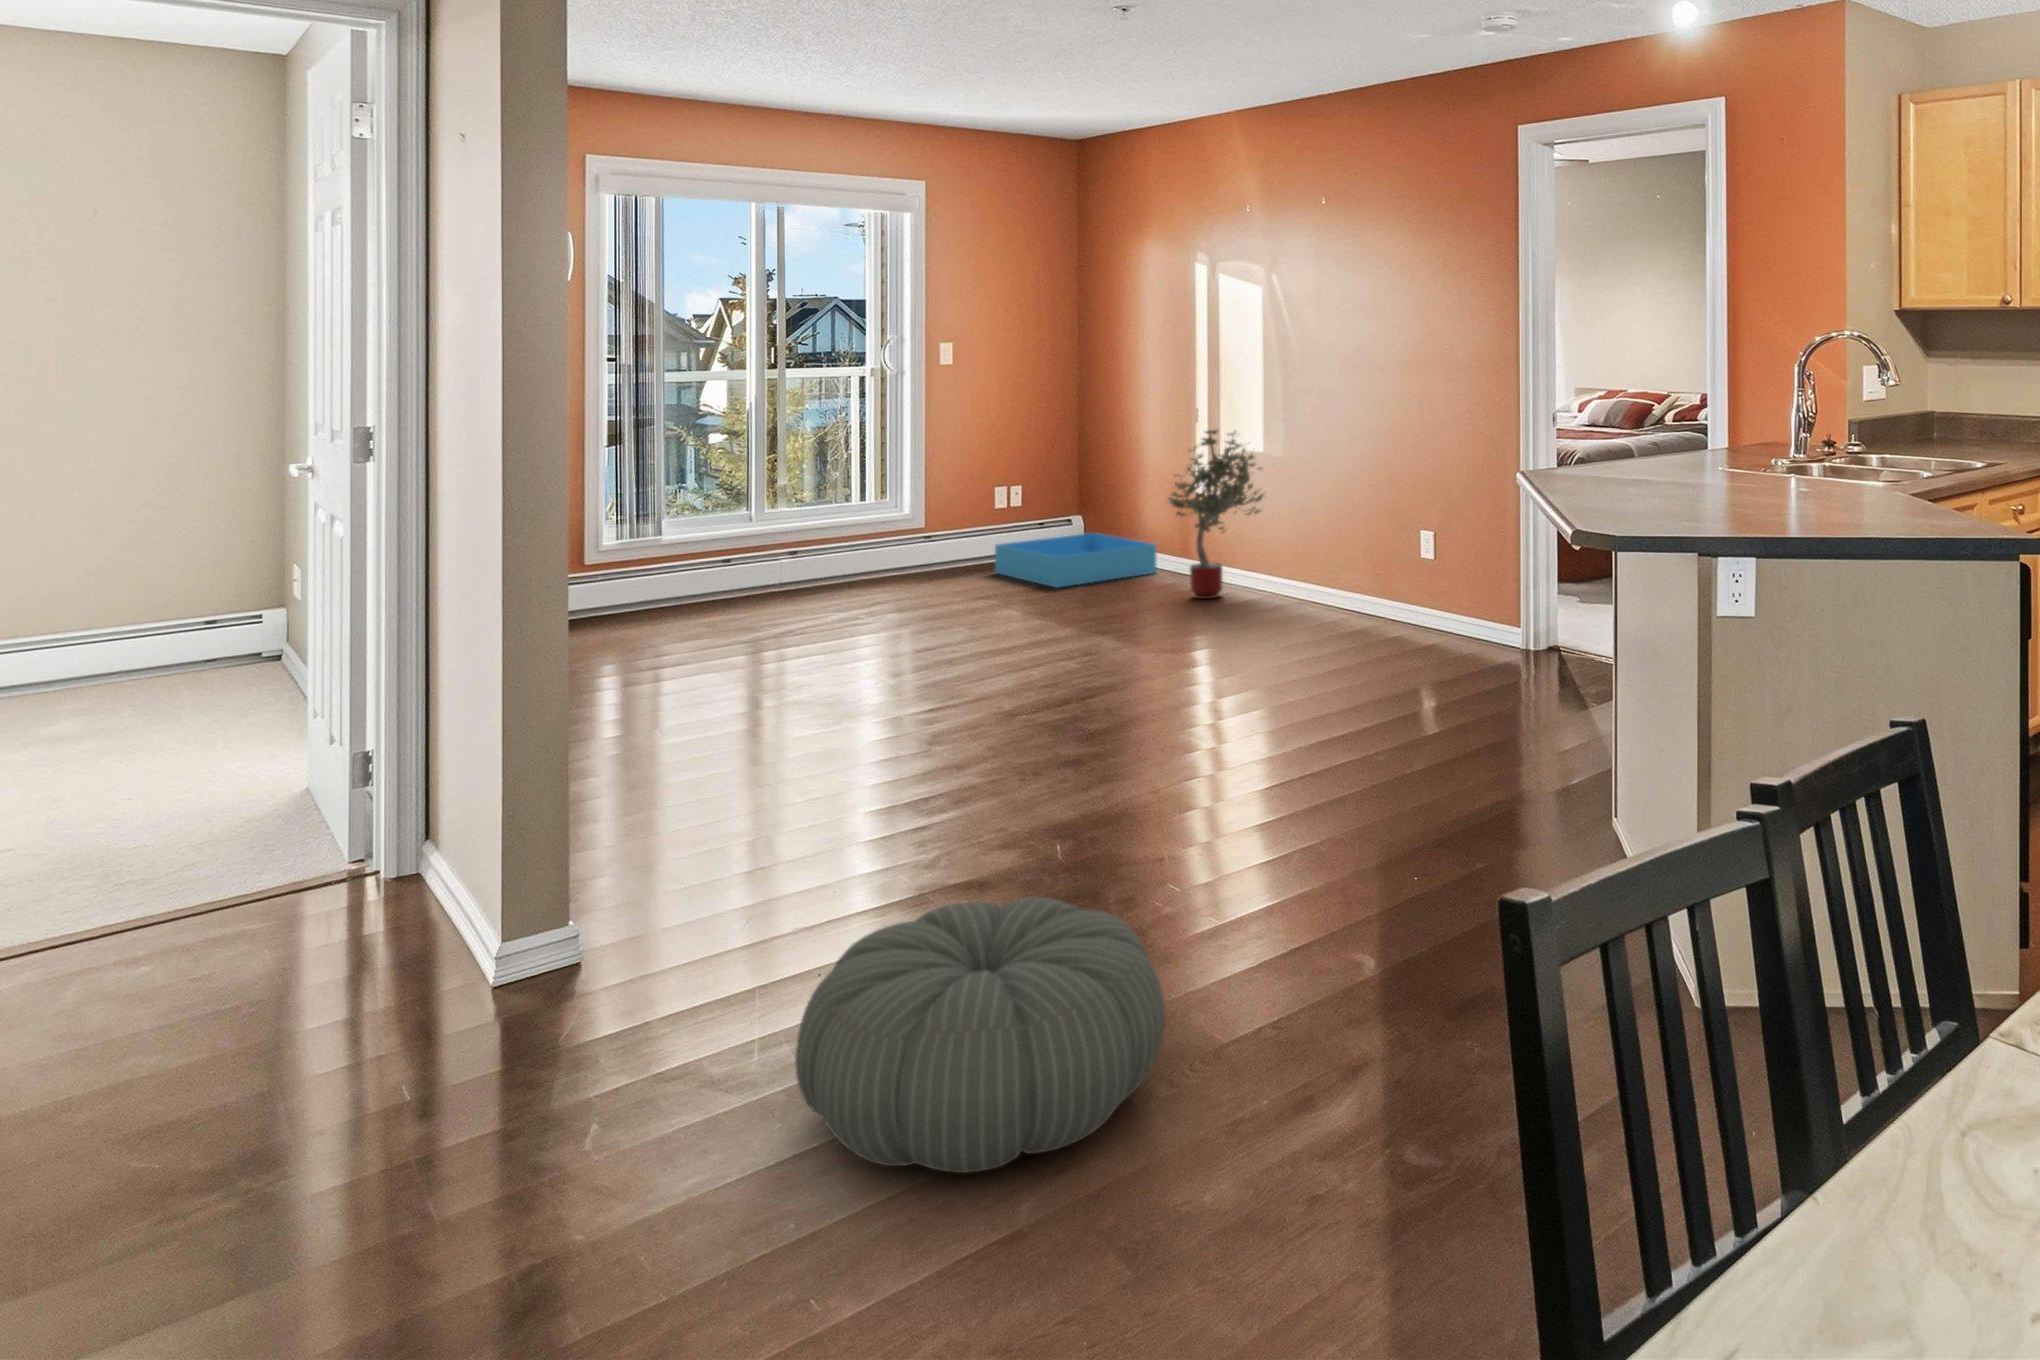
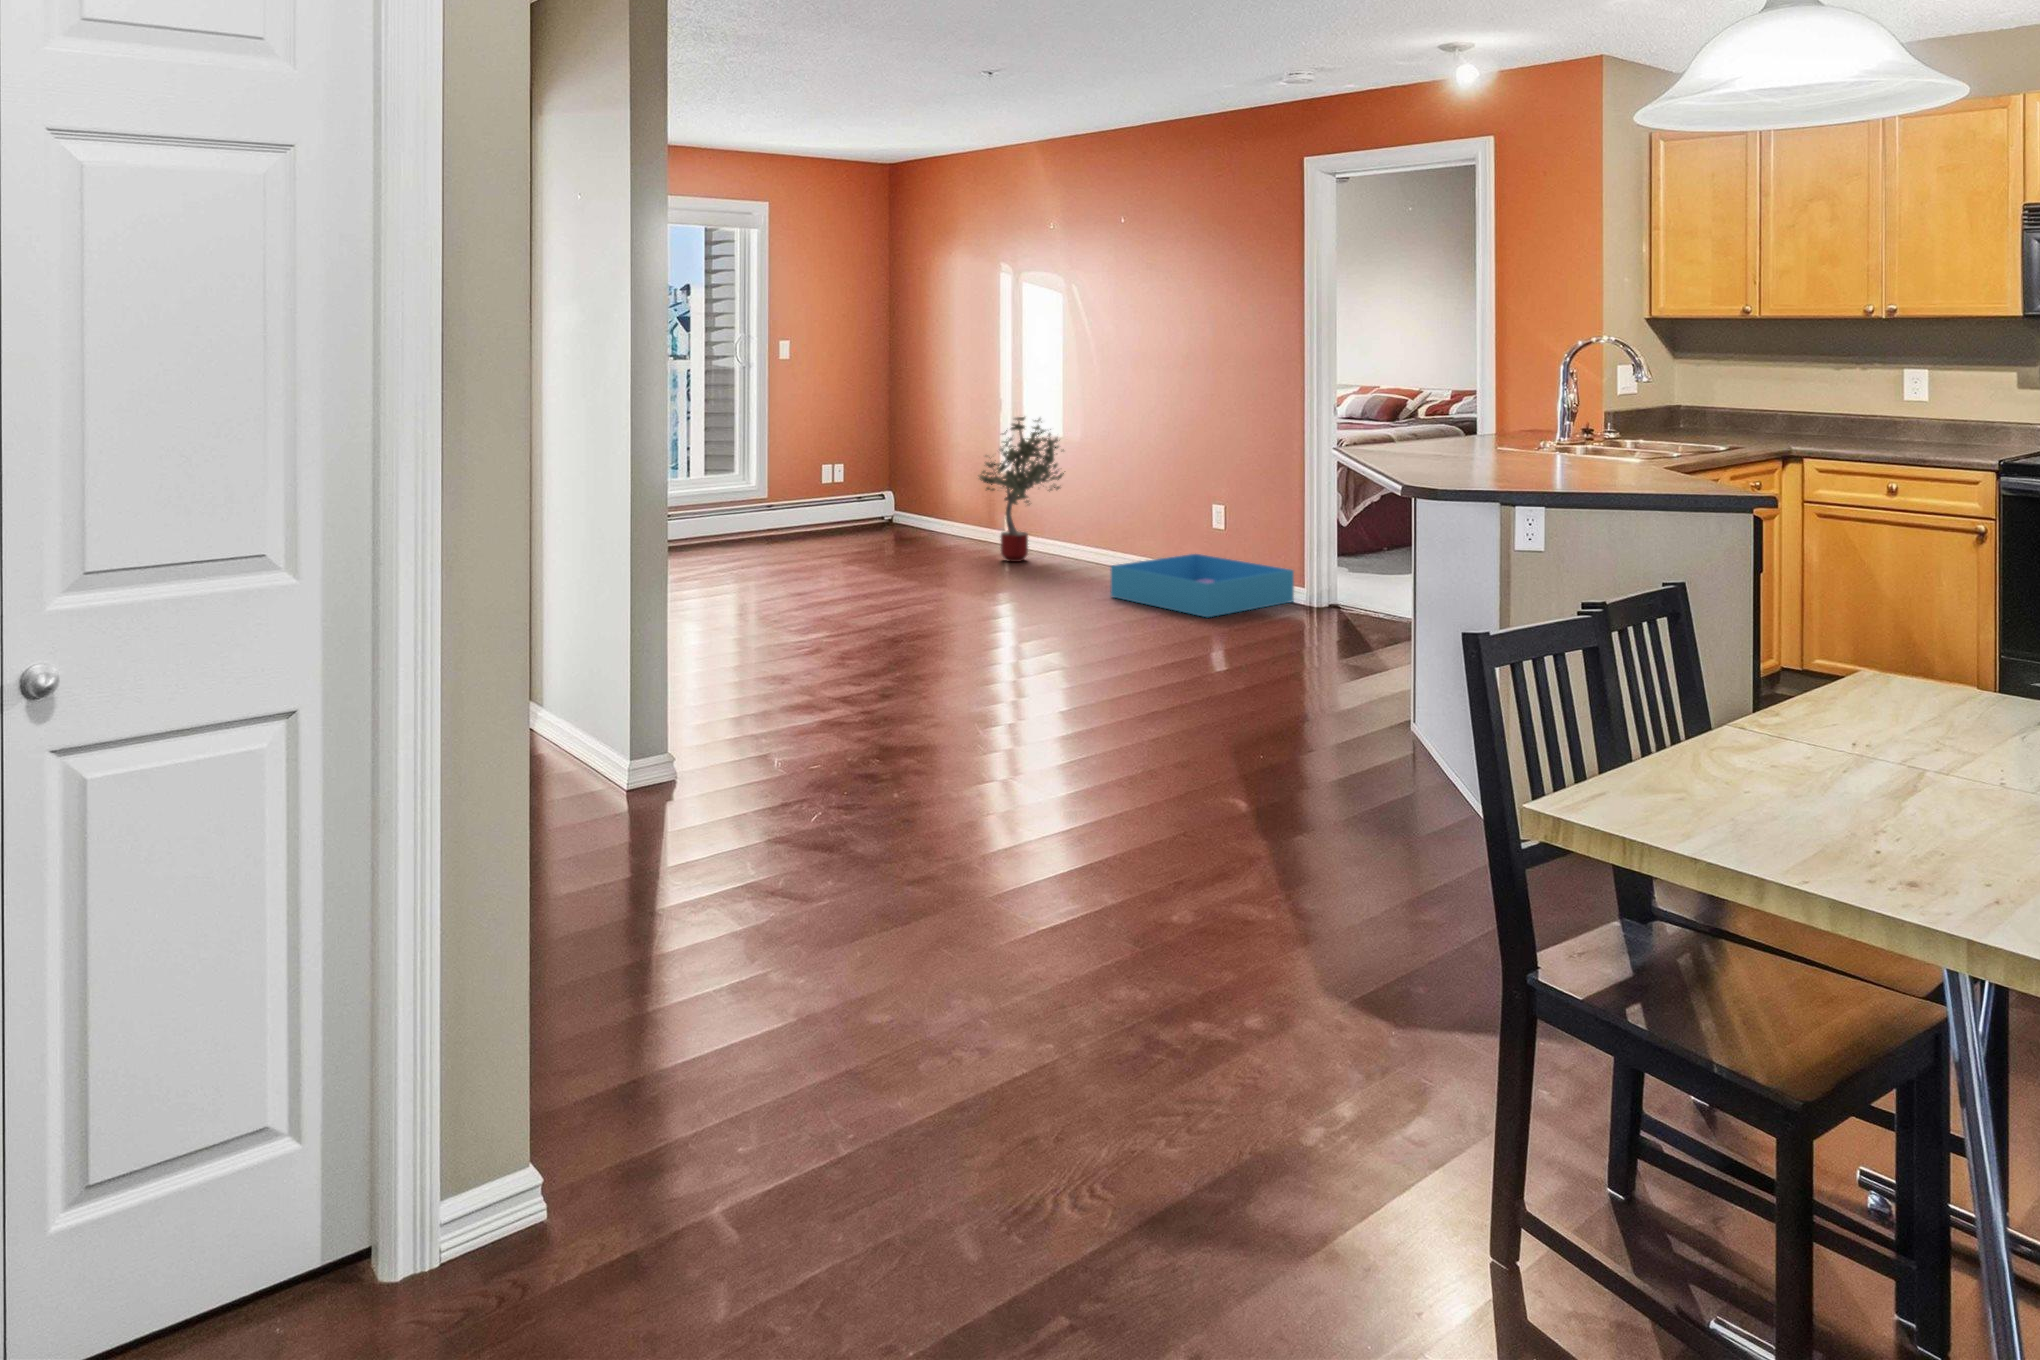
storage bin: present [995,533,1157,587] -> present [1111,554,1294,617]
pouf: present [795,897,1165,1173] -> none [872,737,1119,900]

